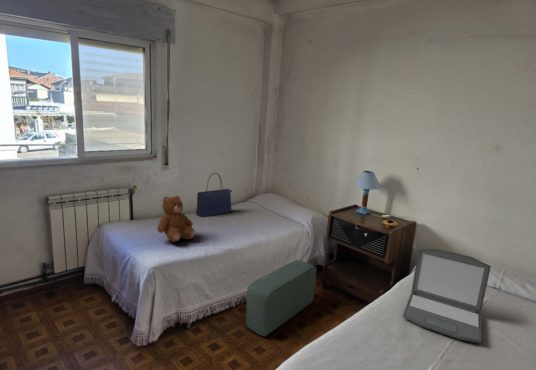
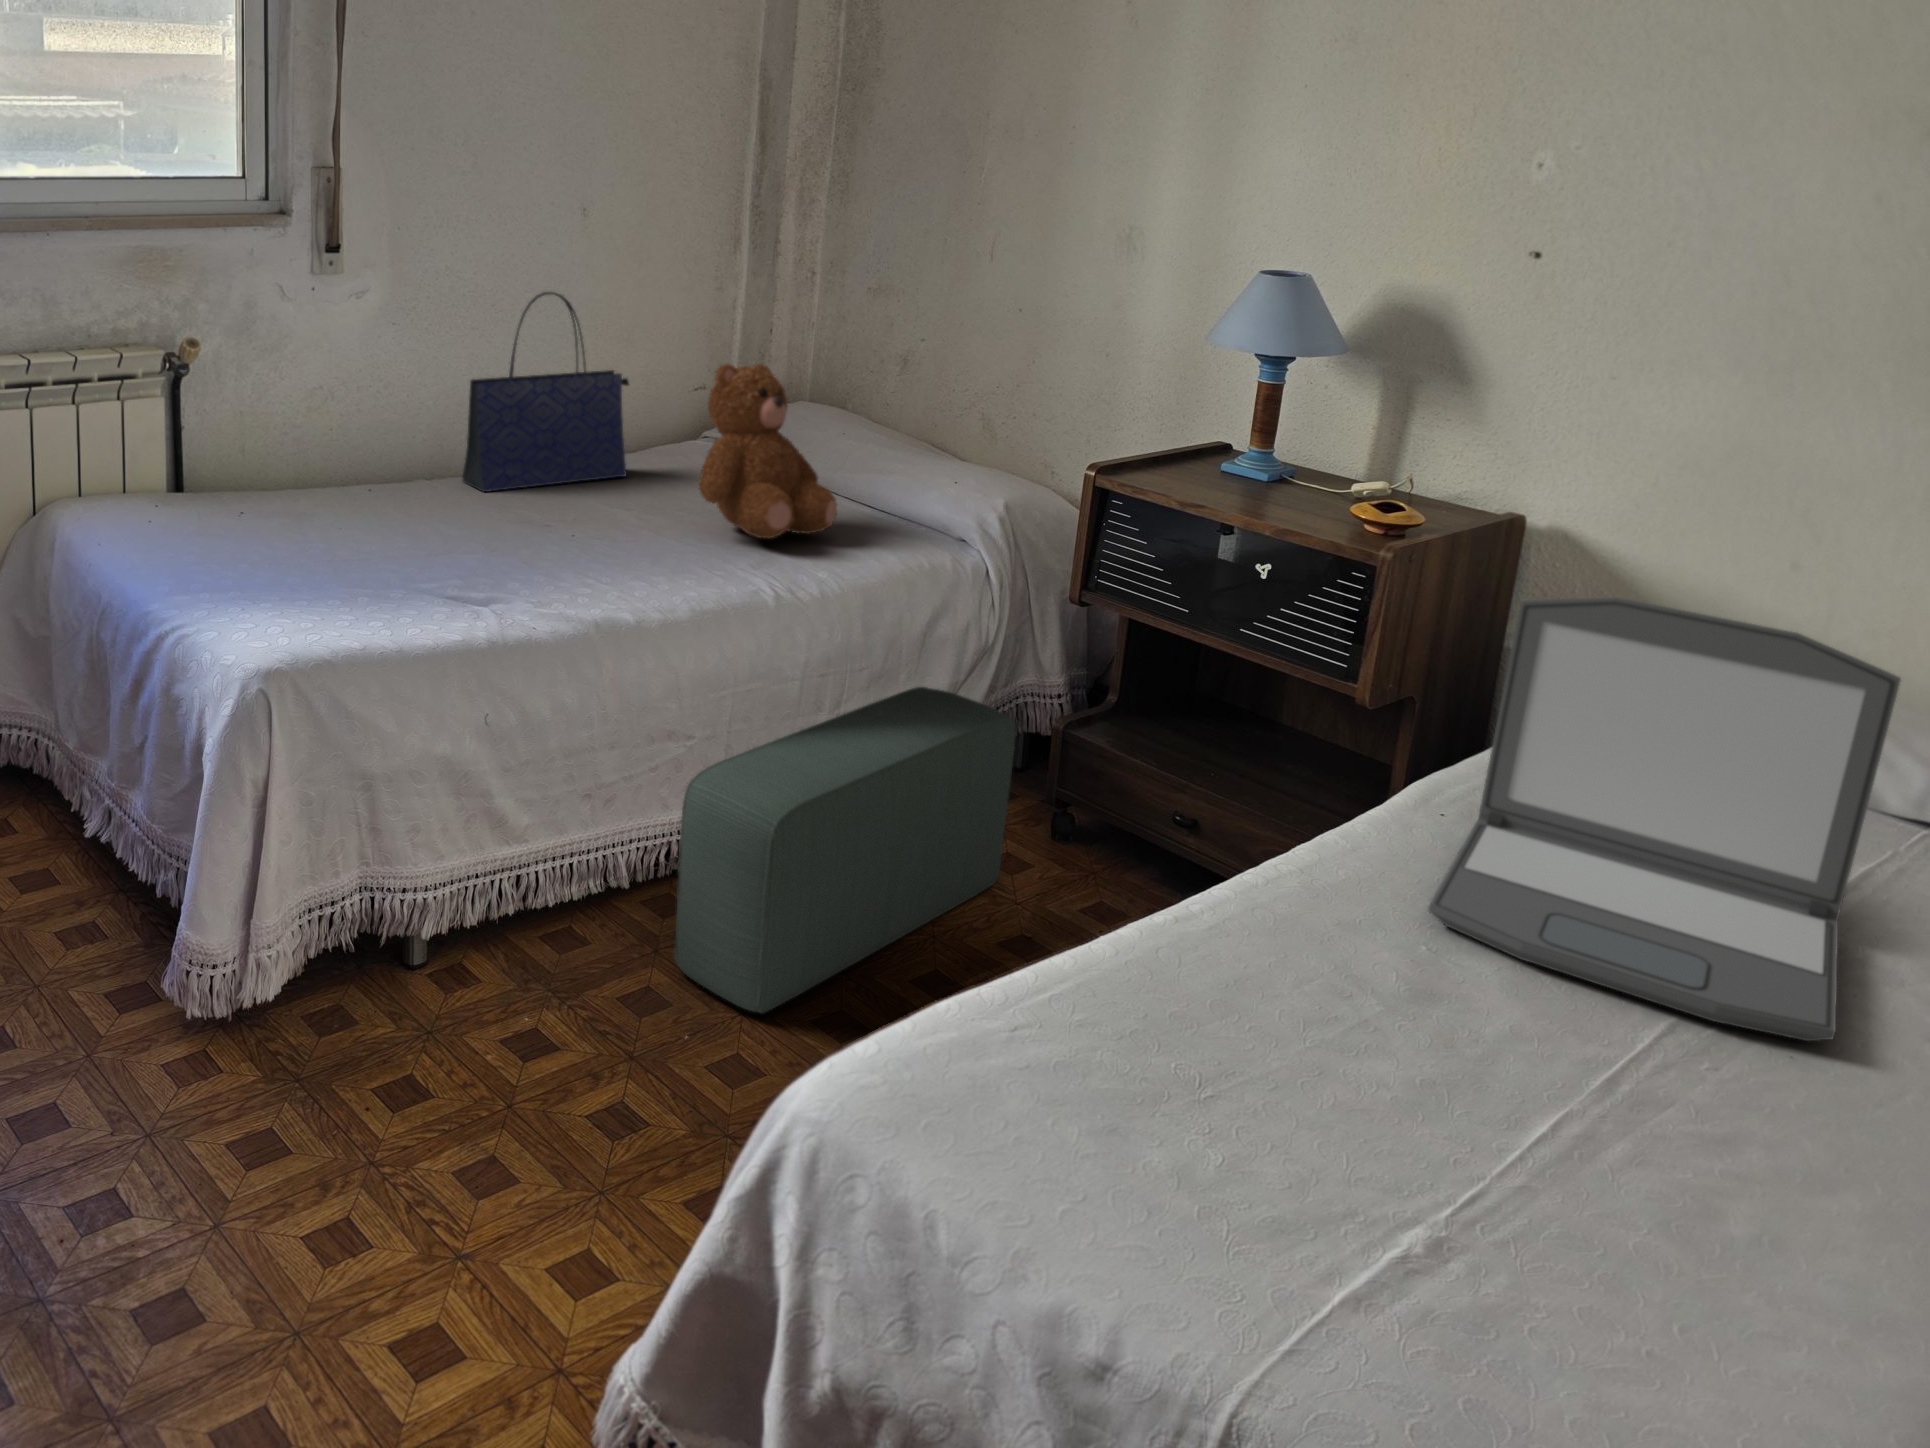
teddy bear: present [157,196,195,242] -> present [699,364,837,539]

